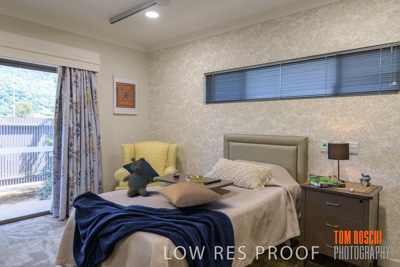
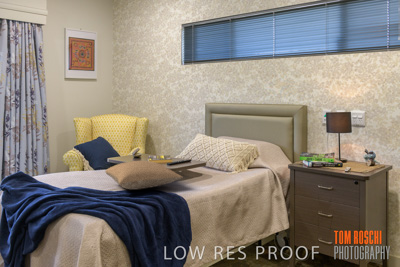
teddy bear: present [123,158,153,197] -> none [65,132,104,180]

